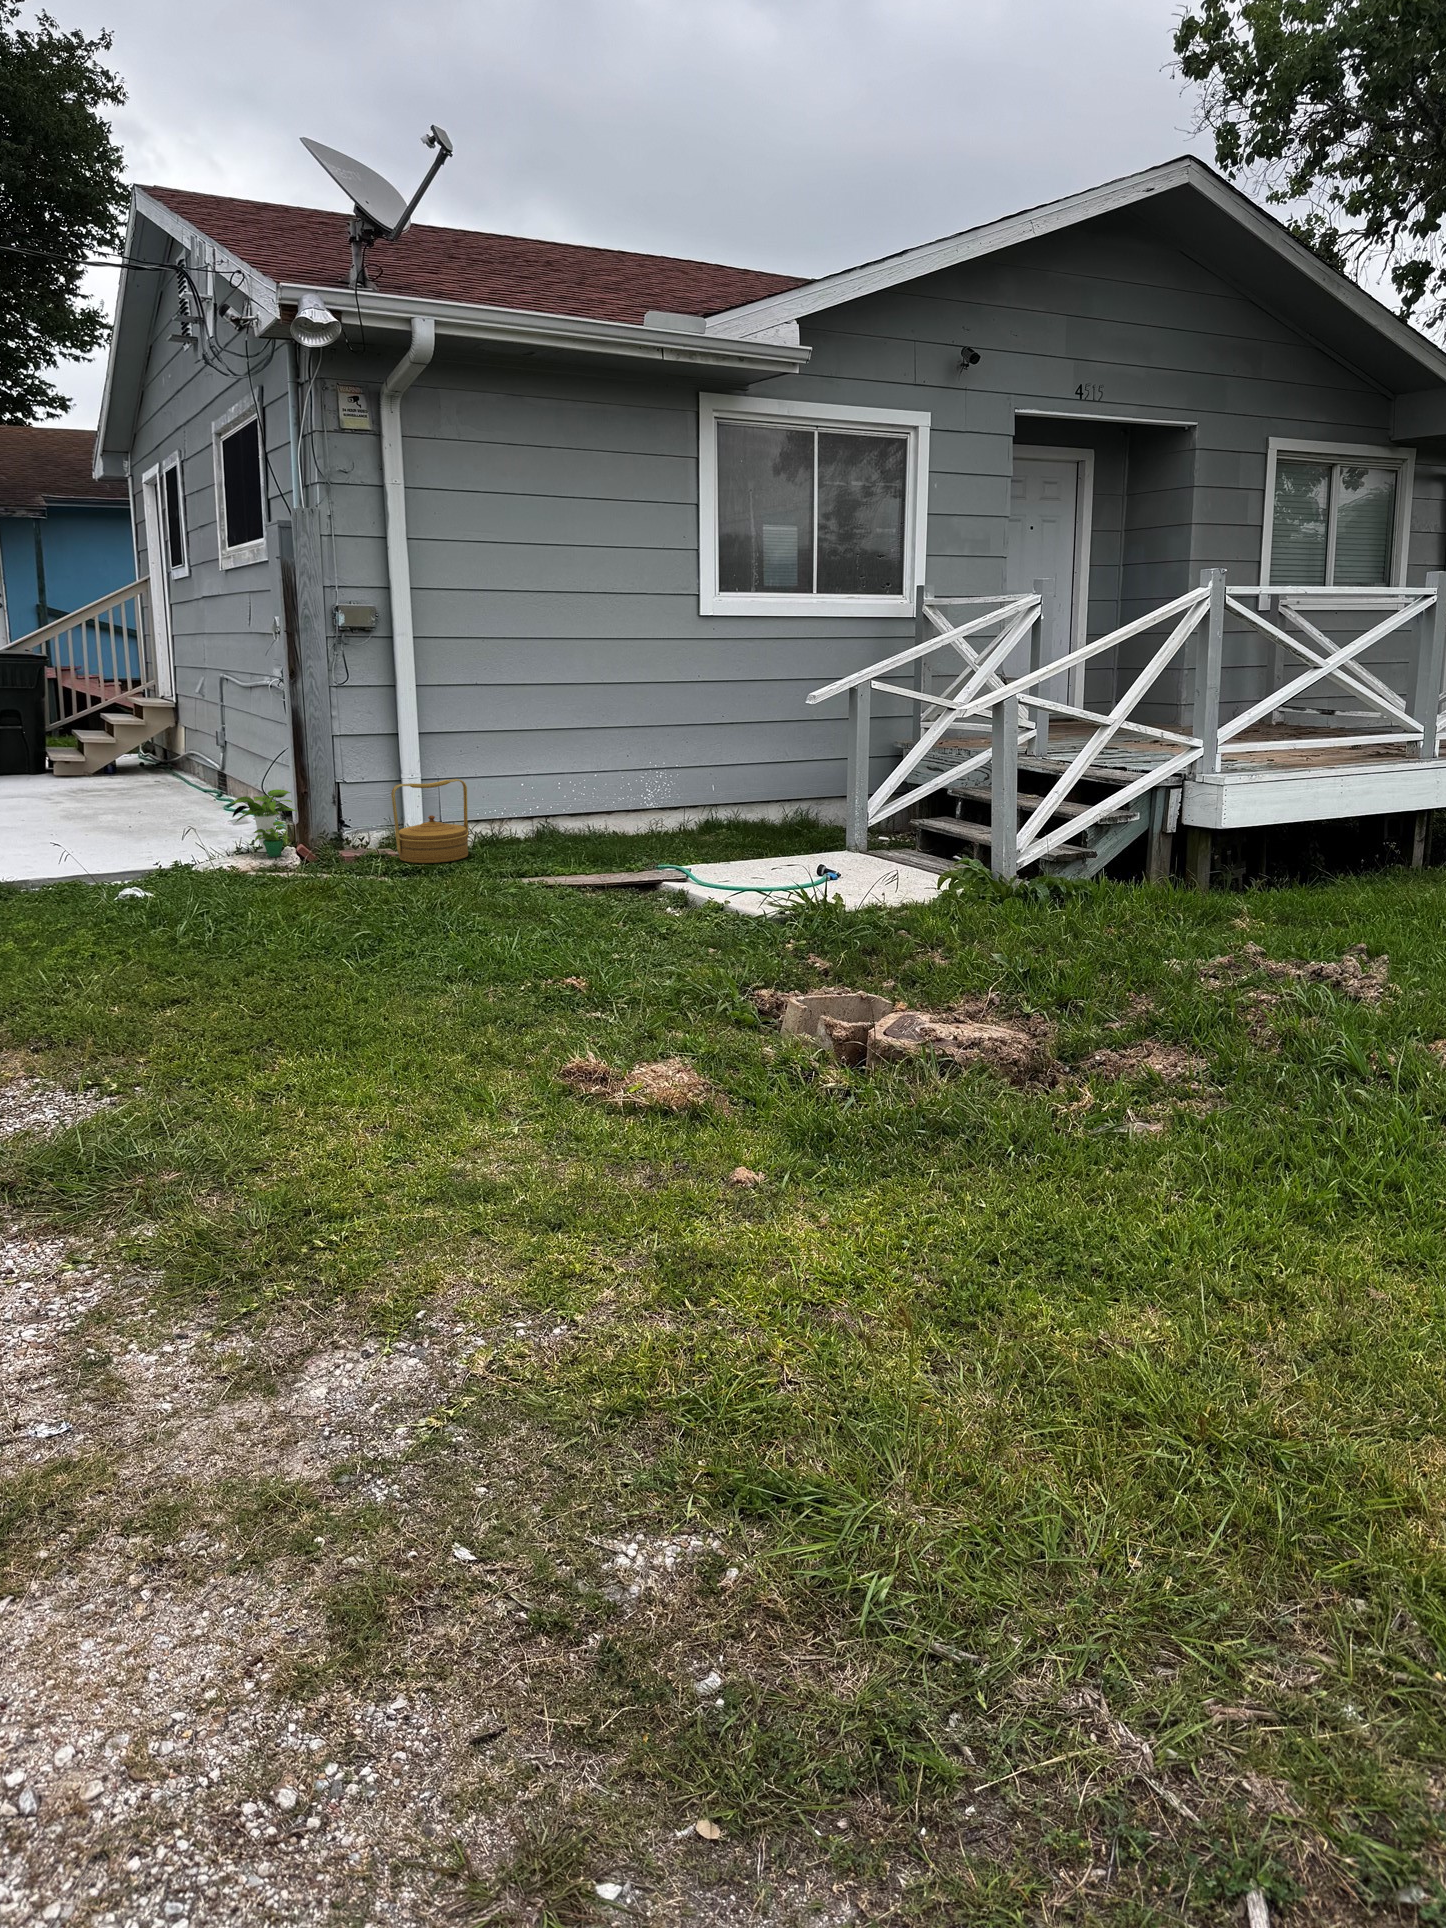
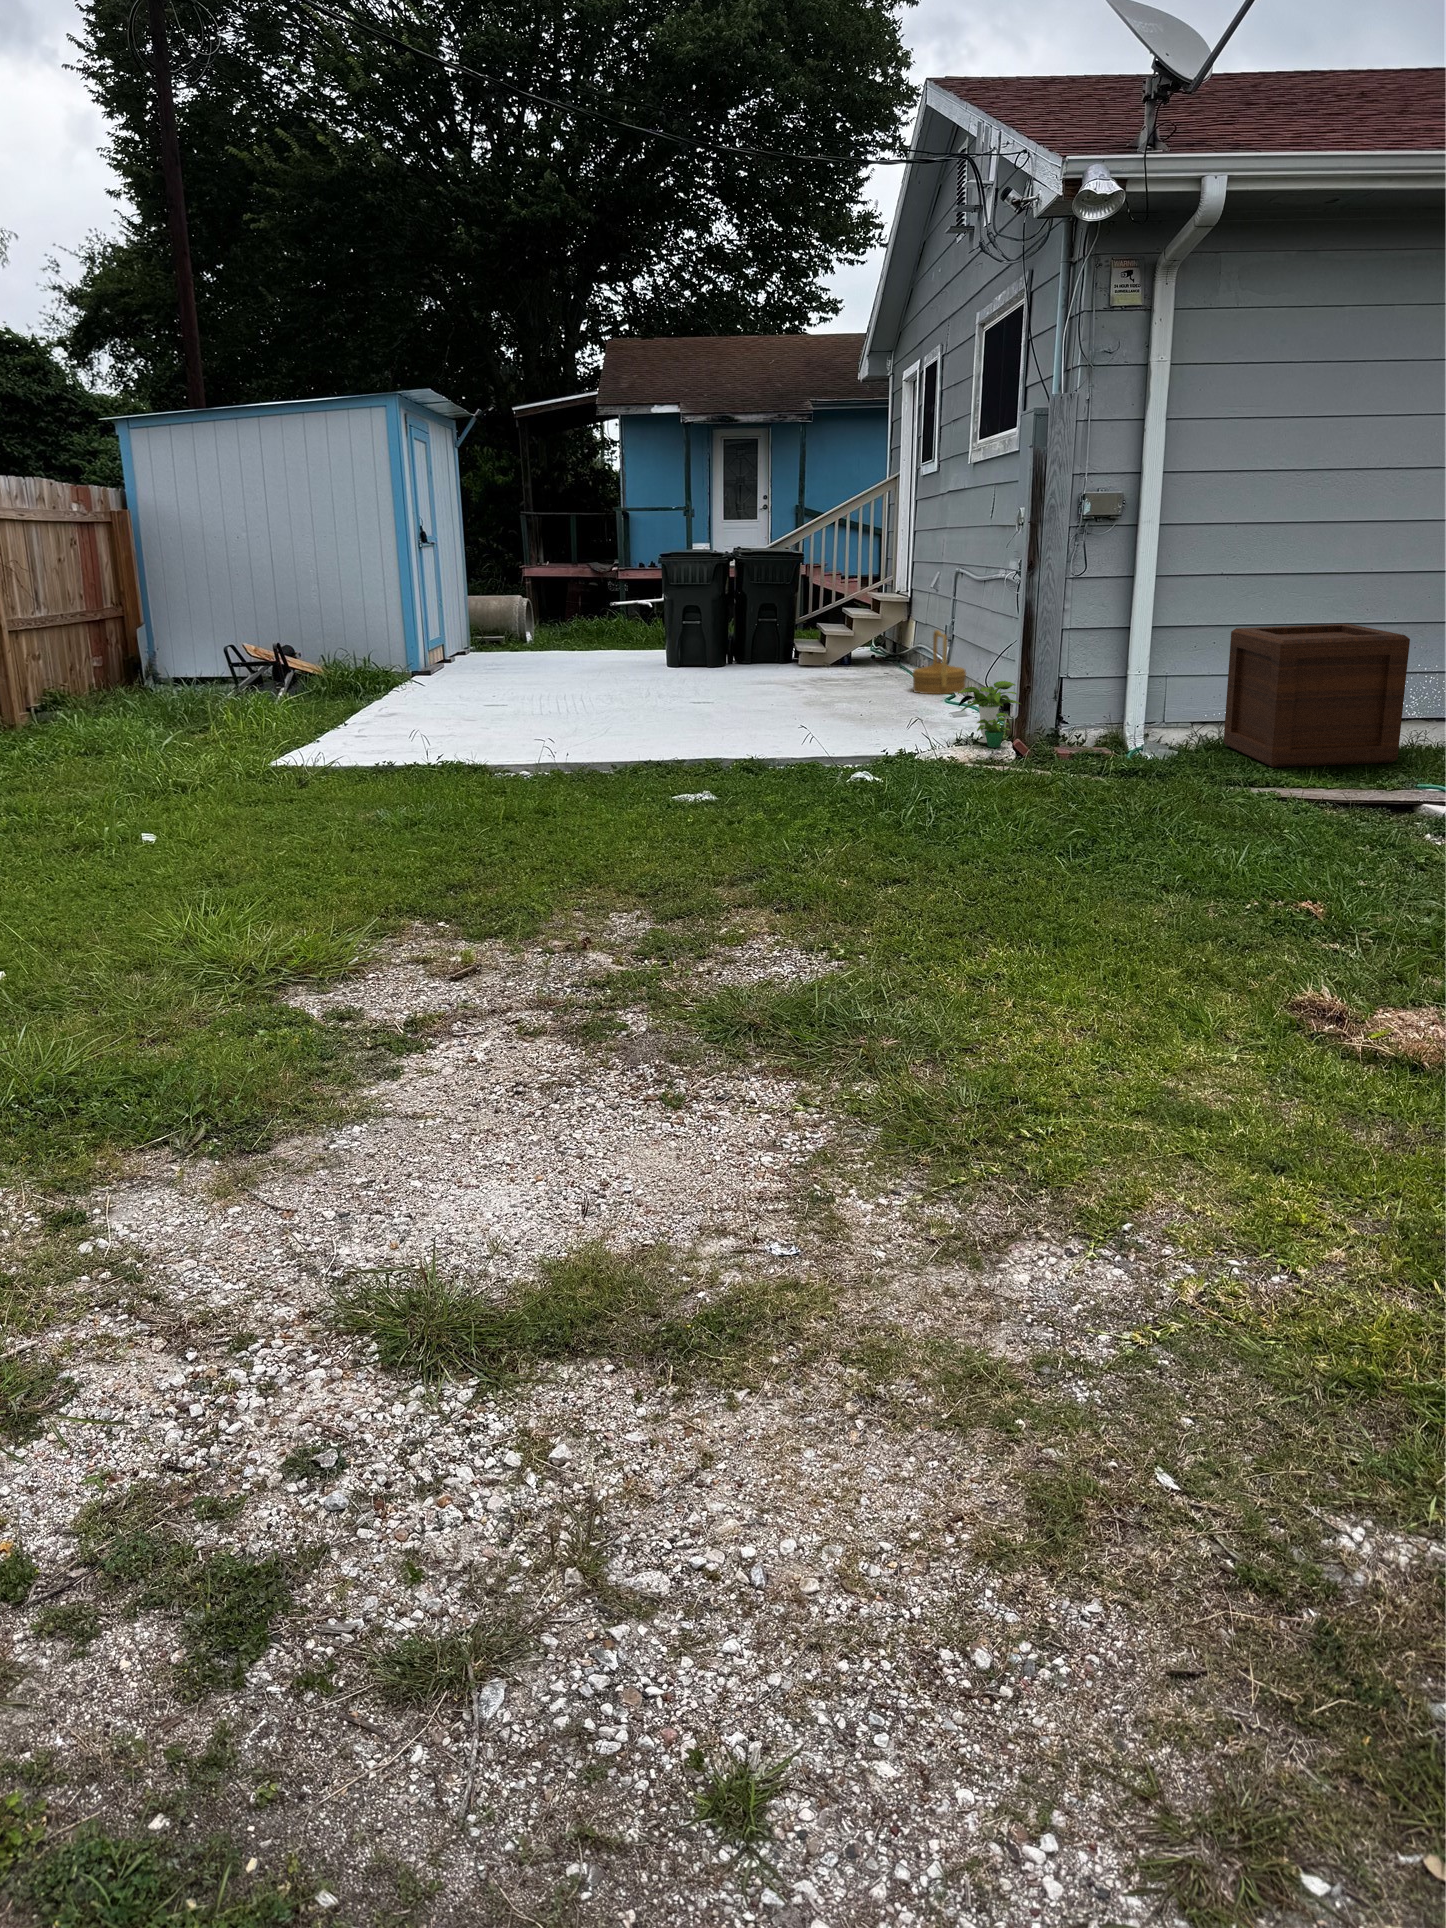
wooden crate: none [490,724,643,857] -> present [1224,624,1410,767]
woven basket: present [391,779,469,863] -> present [912,630,966,694]

